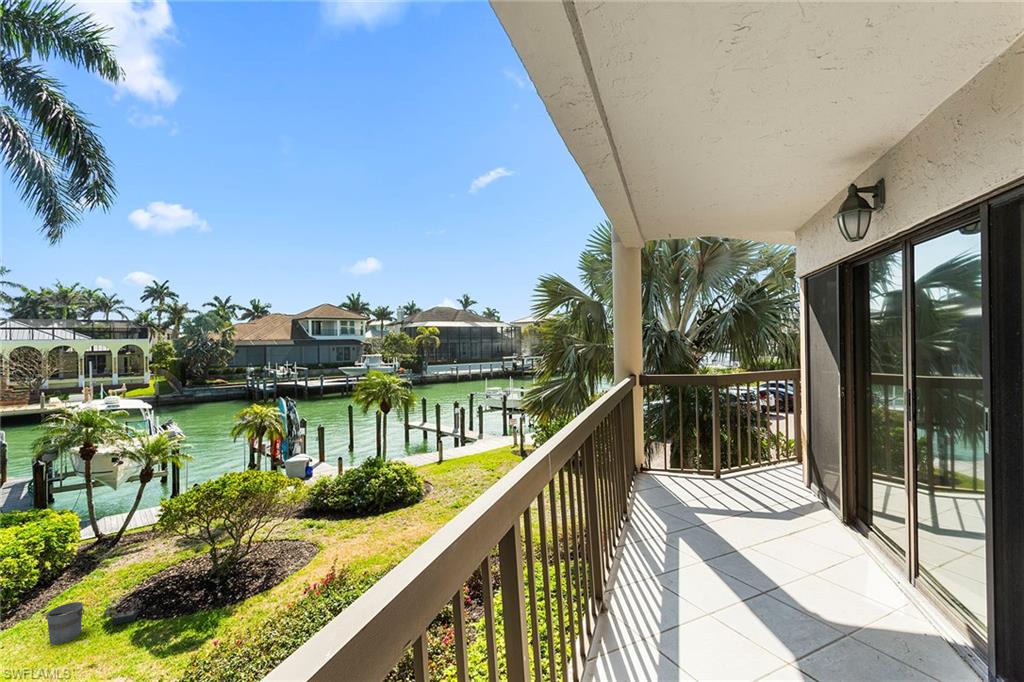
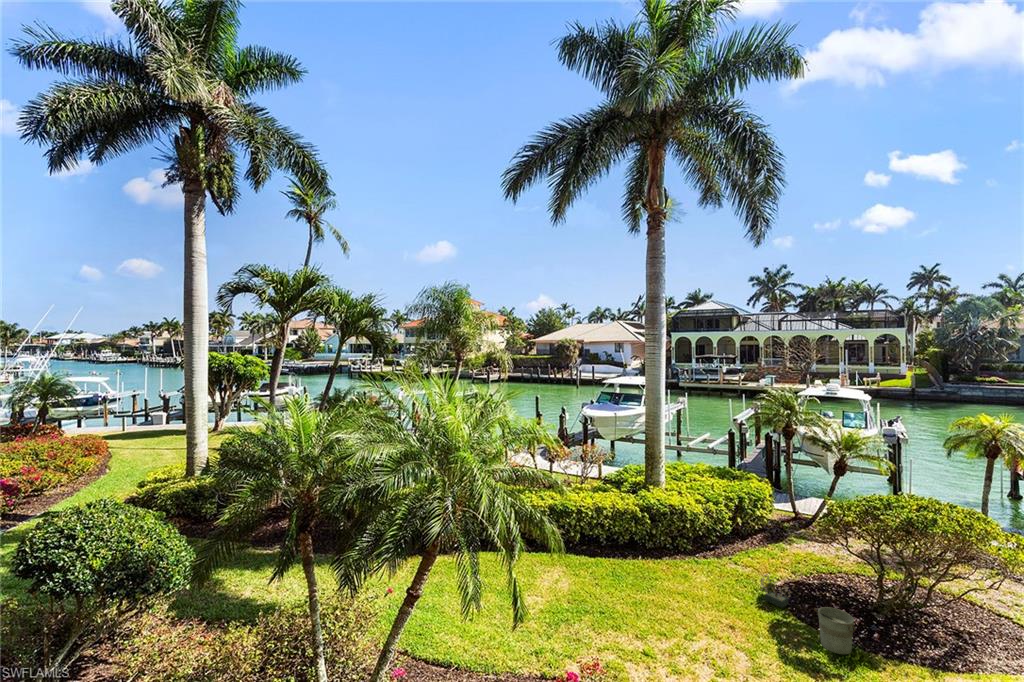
bucket: present [42,602,85,644] -> present [814,607,855,654]

